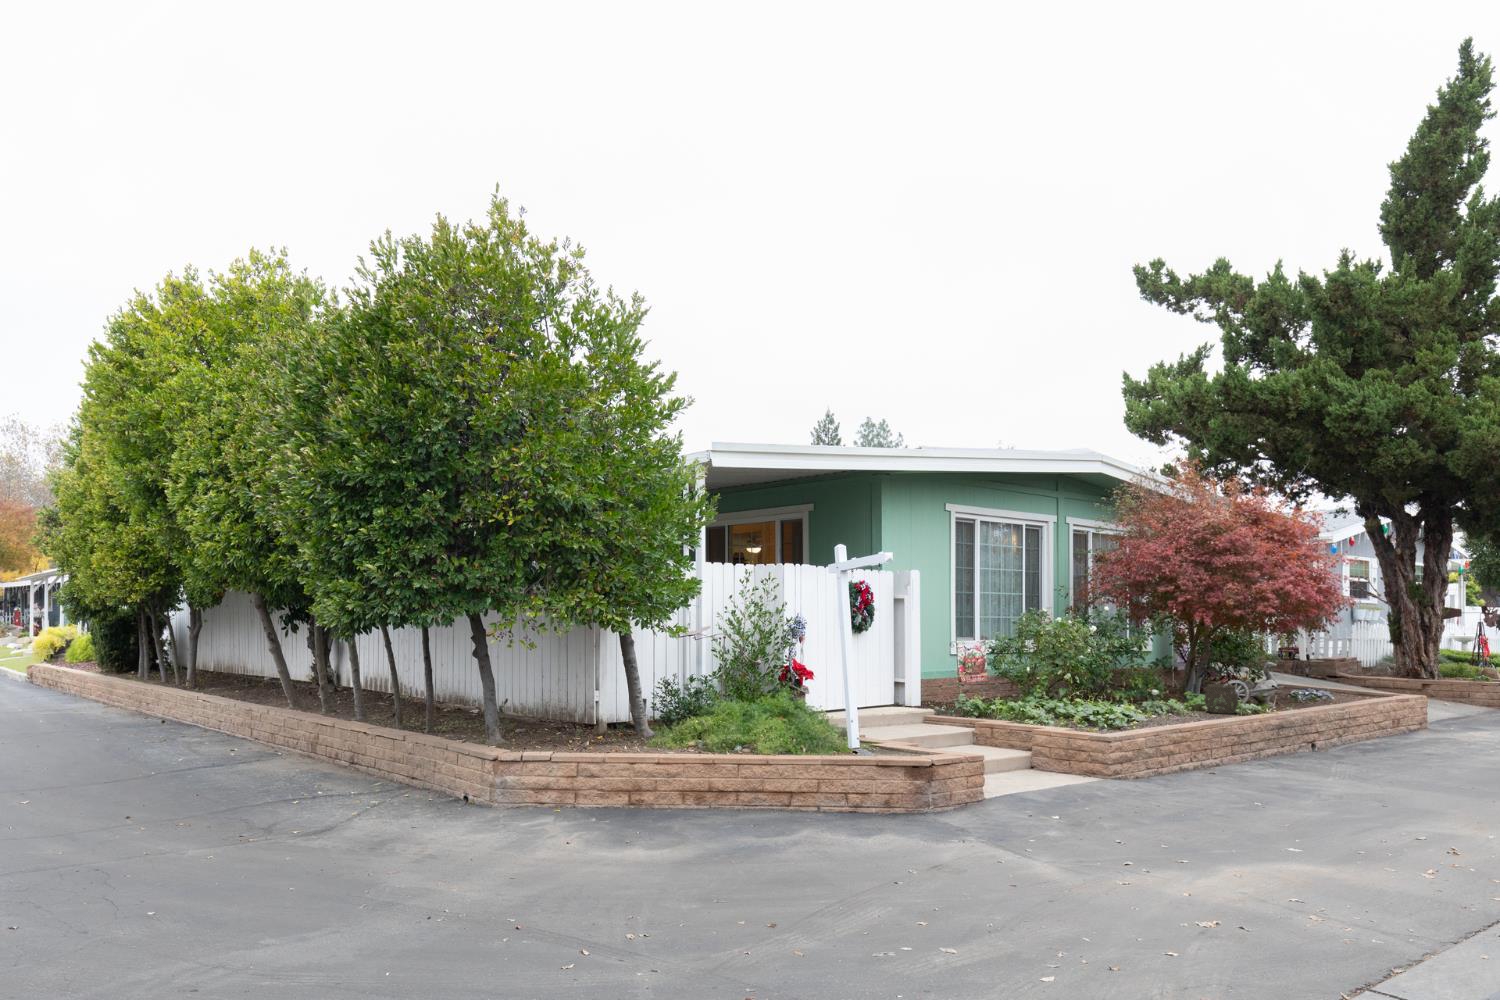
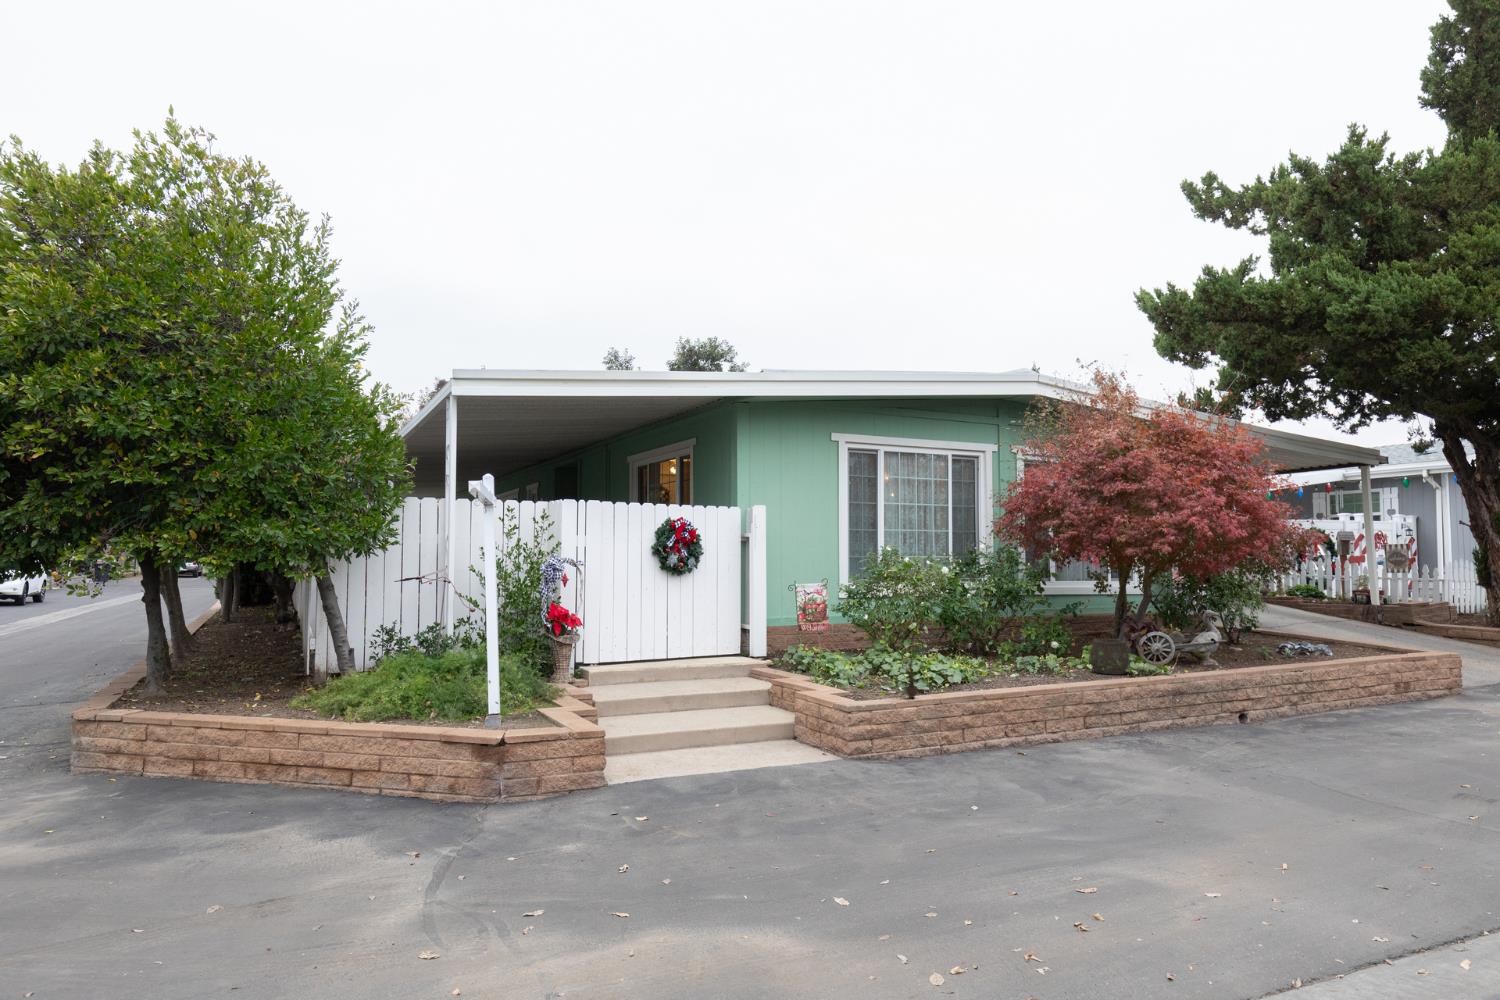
decorative plant: none [1122,692,1151,730] -> present [902,654,923,698]

